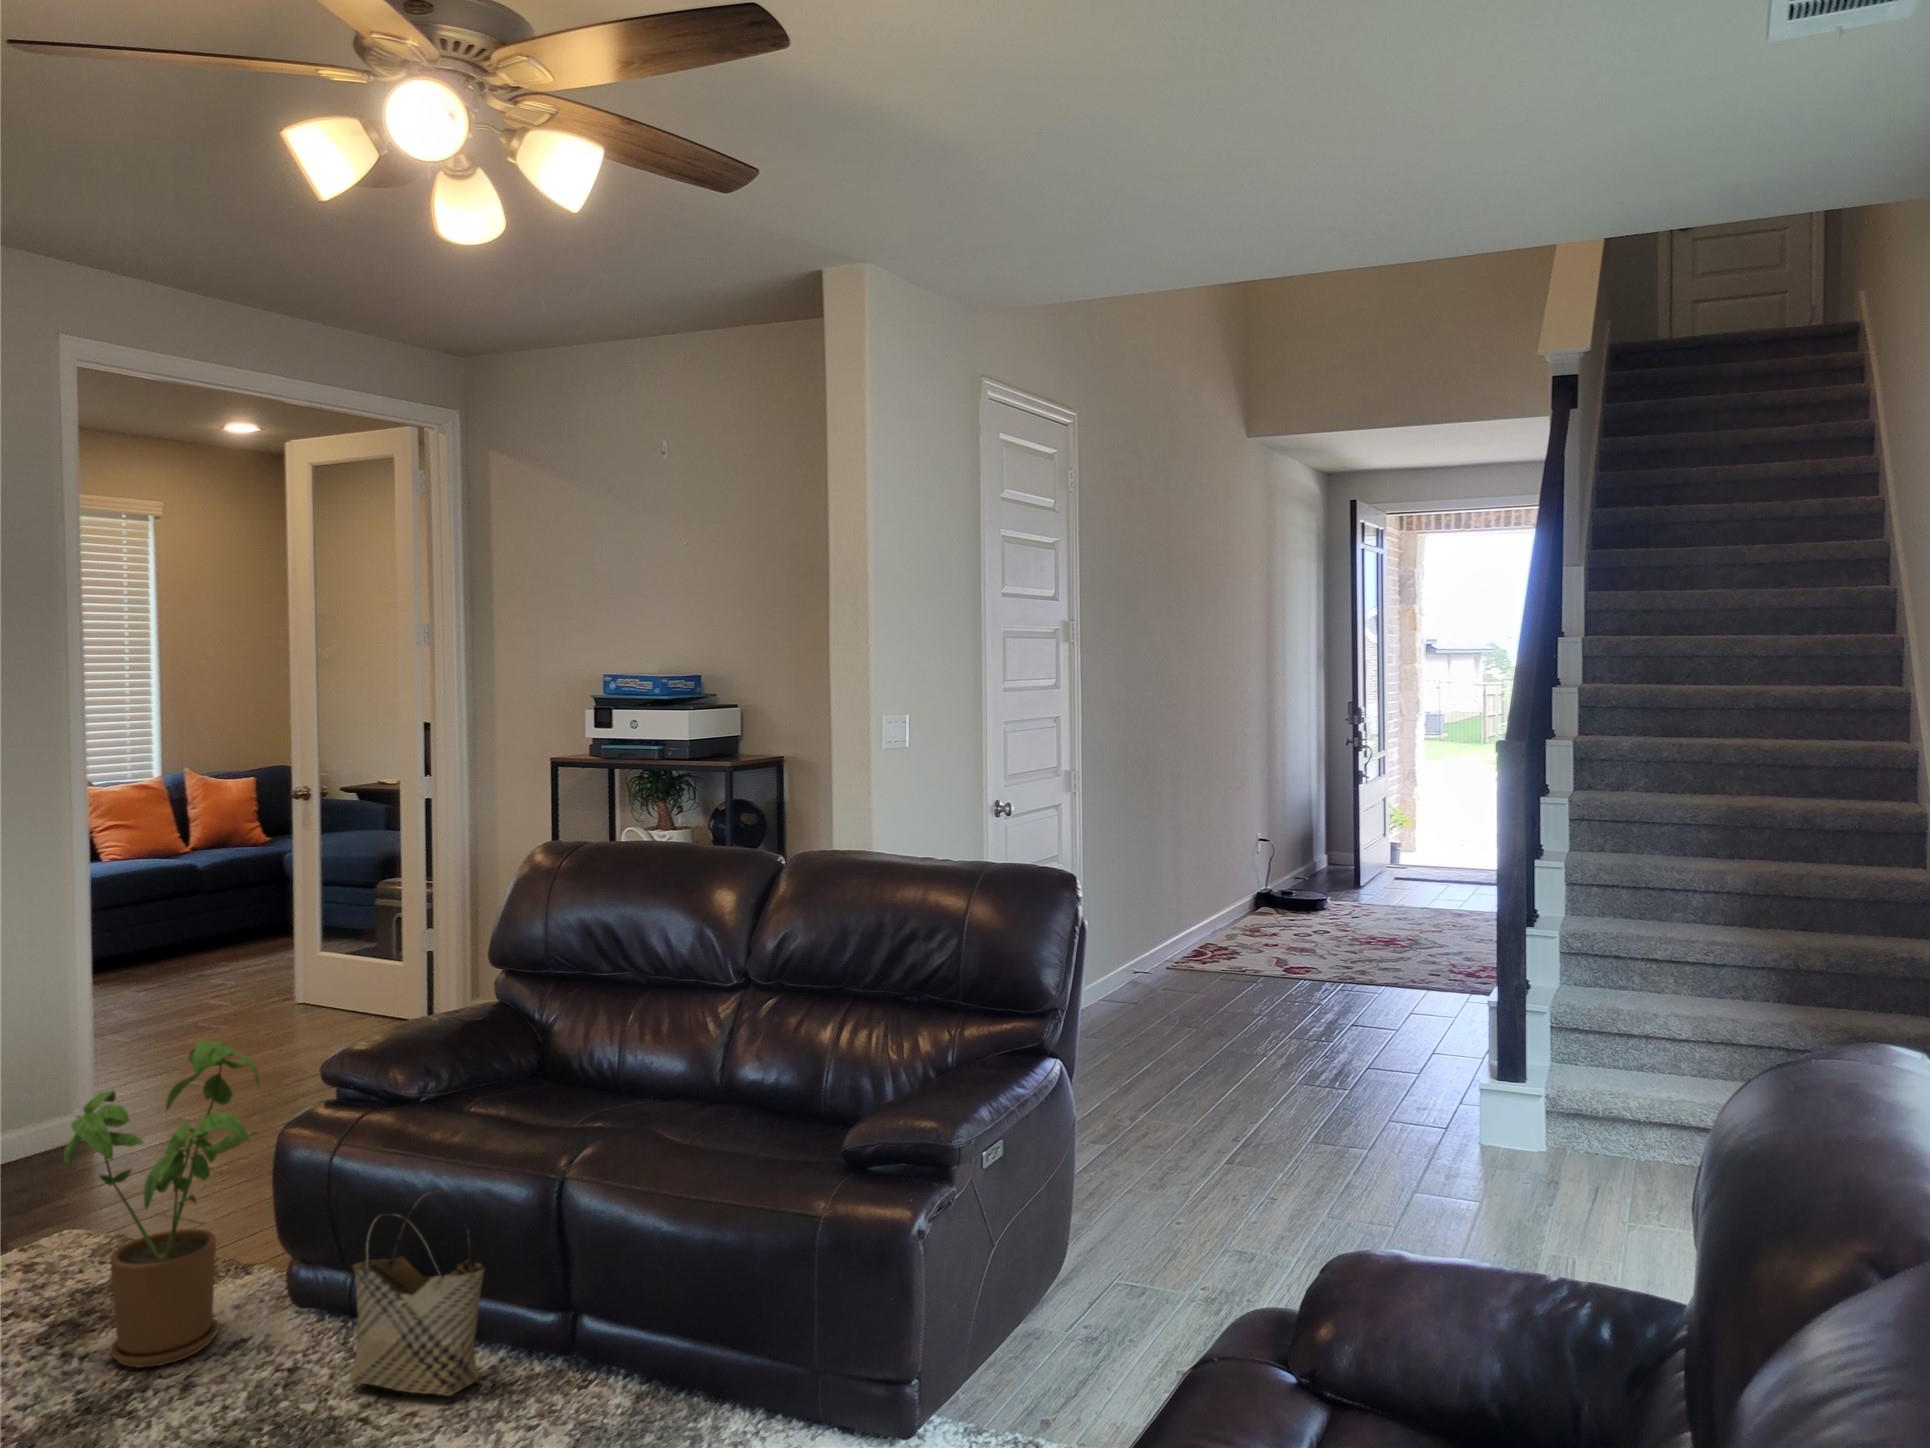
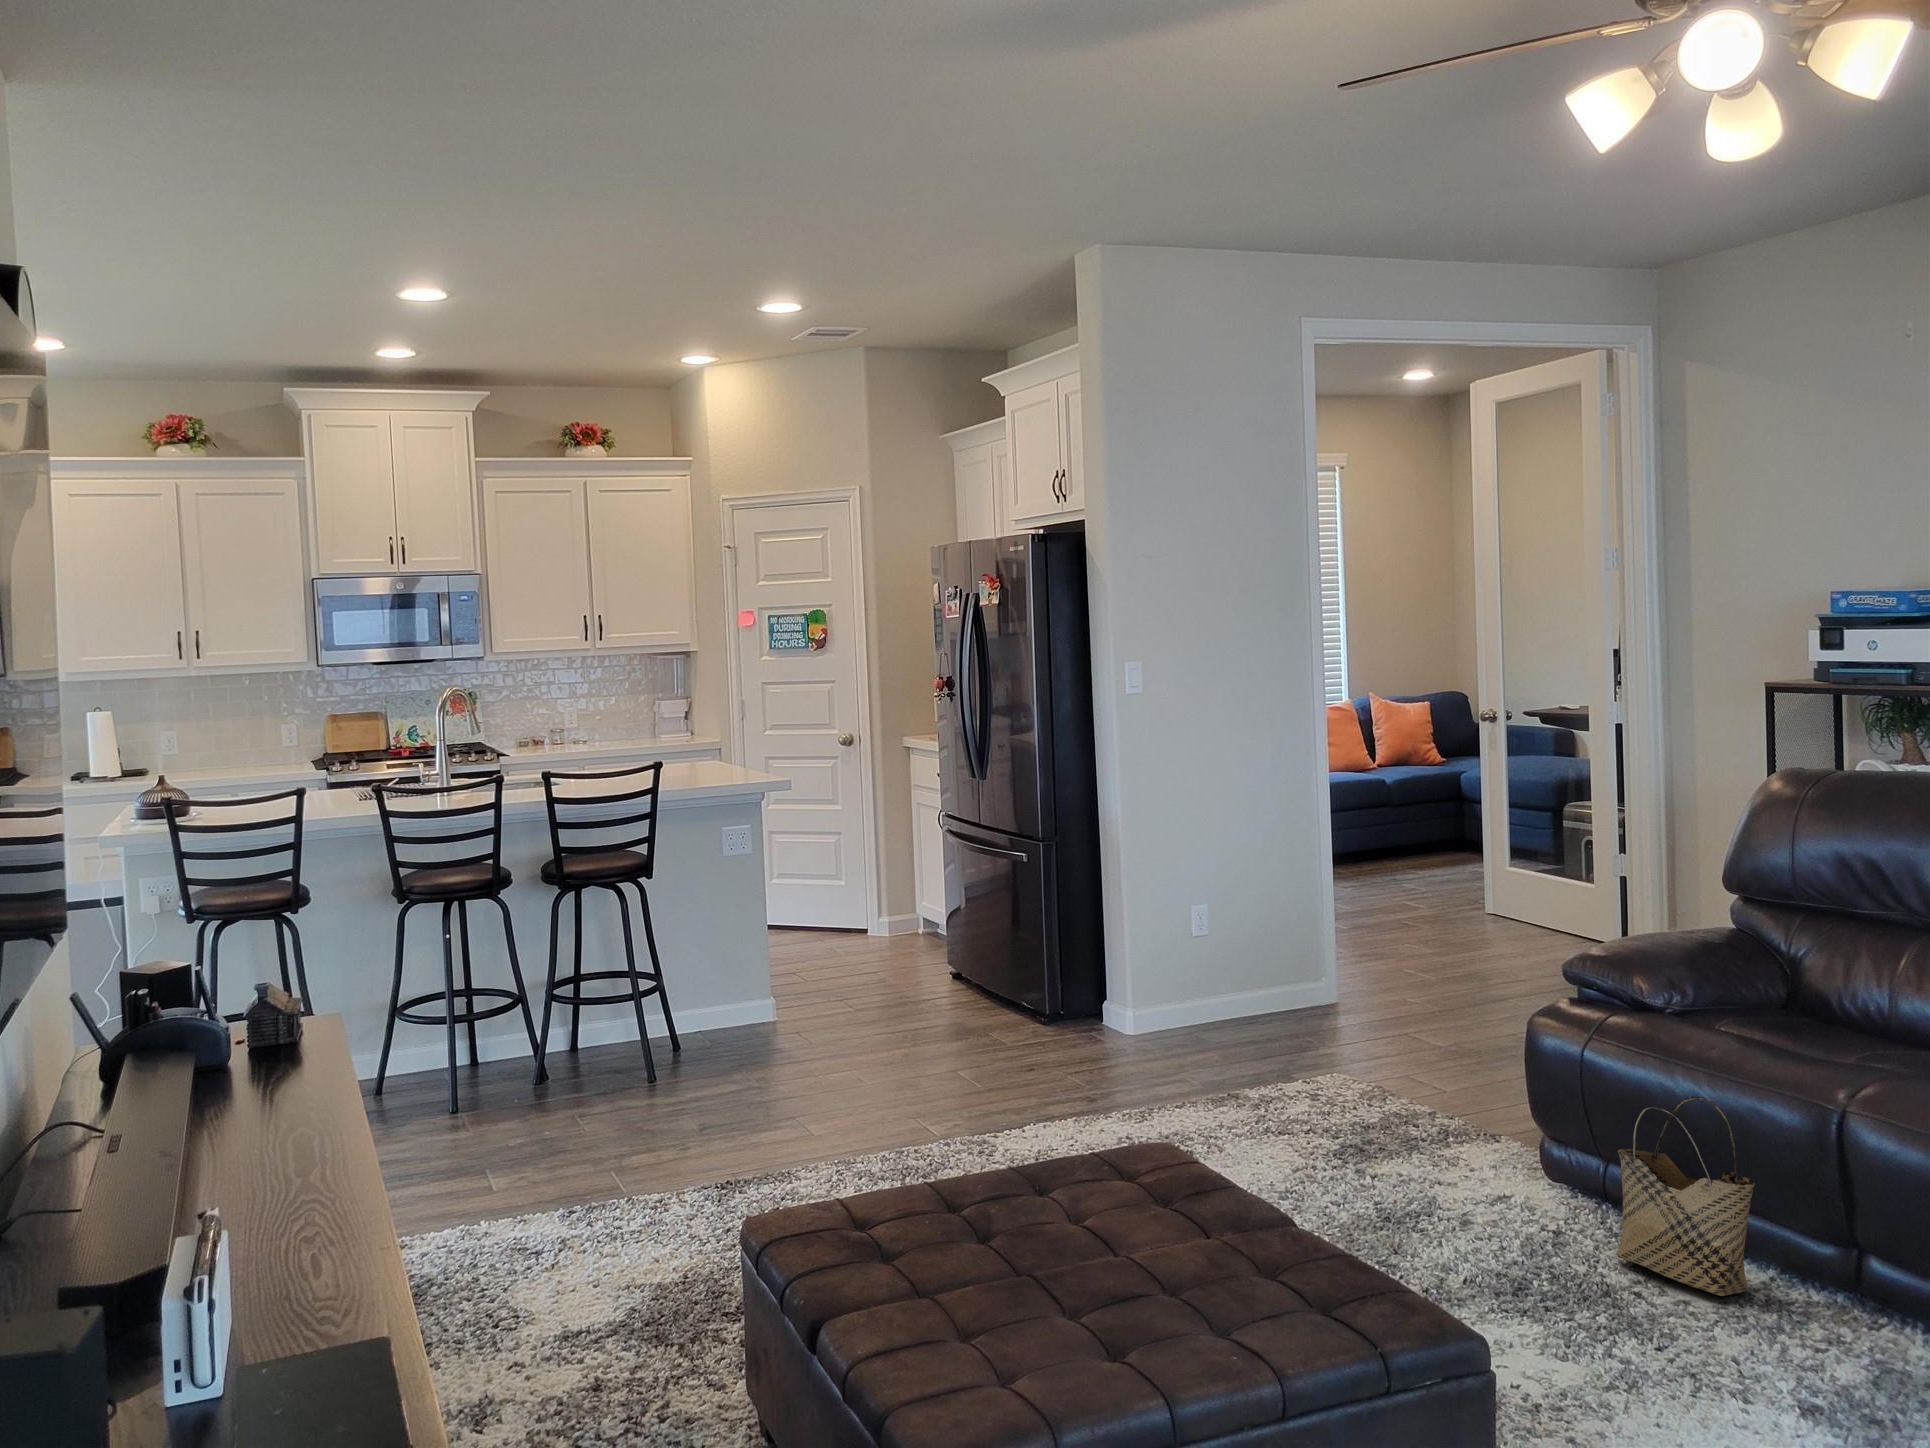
house plant: present [64,1041,259,1367] -> none [1364,925,1522,1198]

